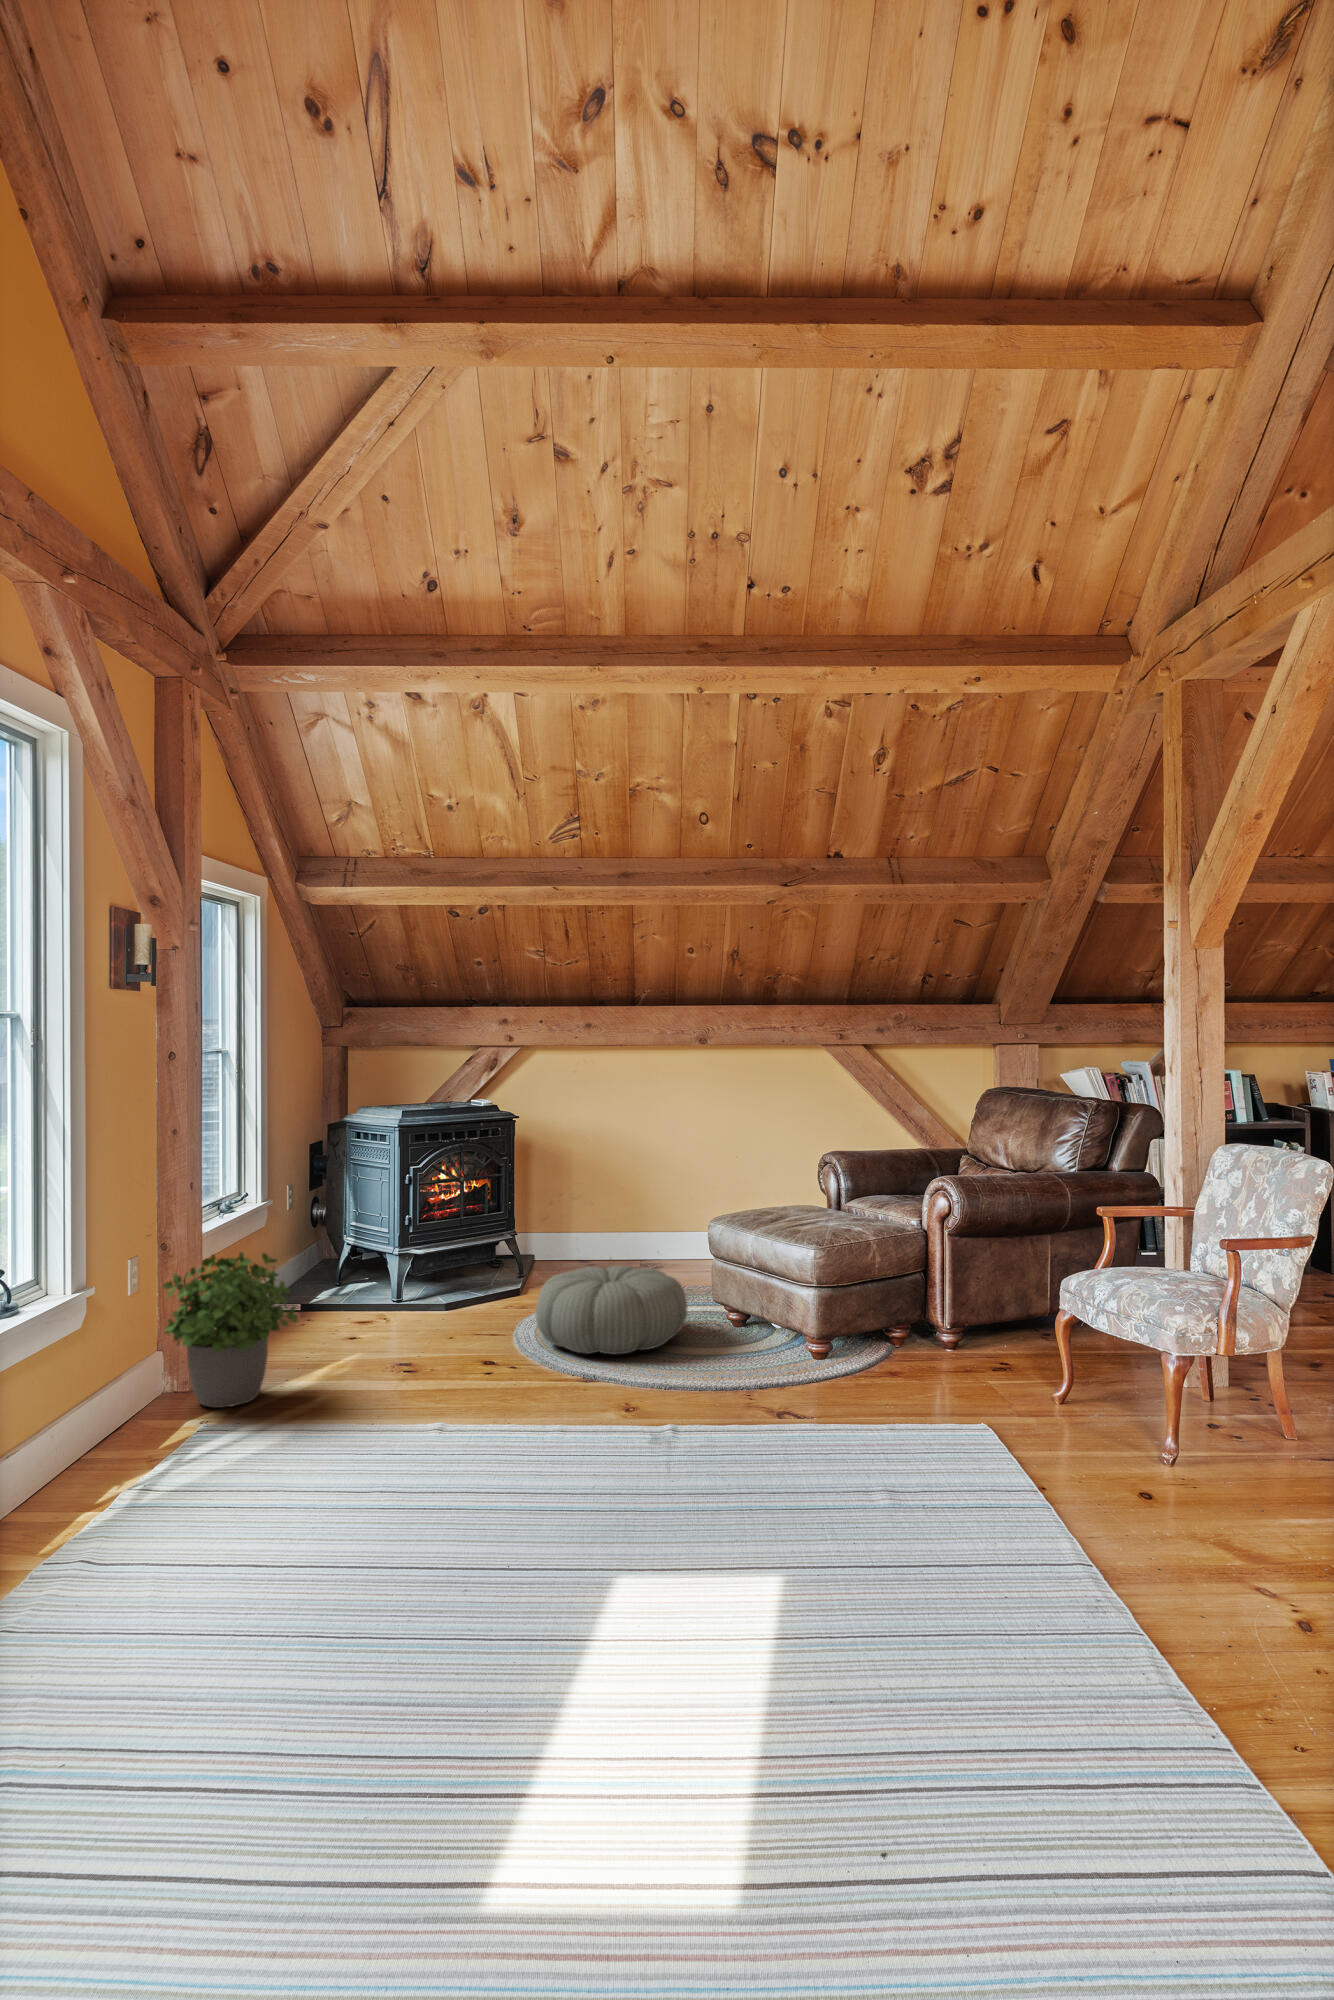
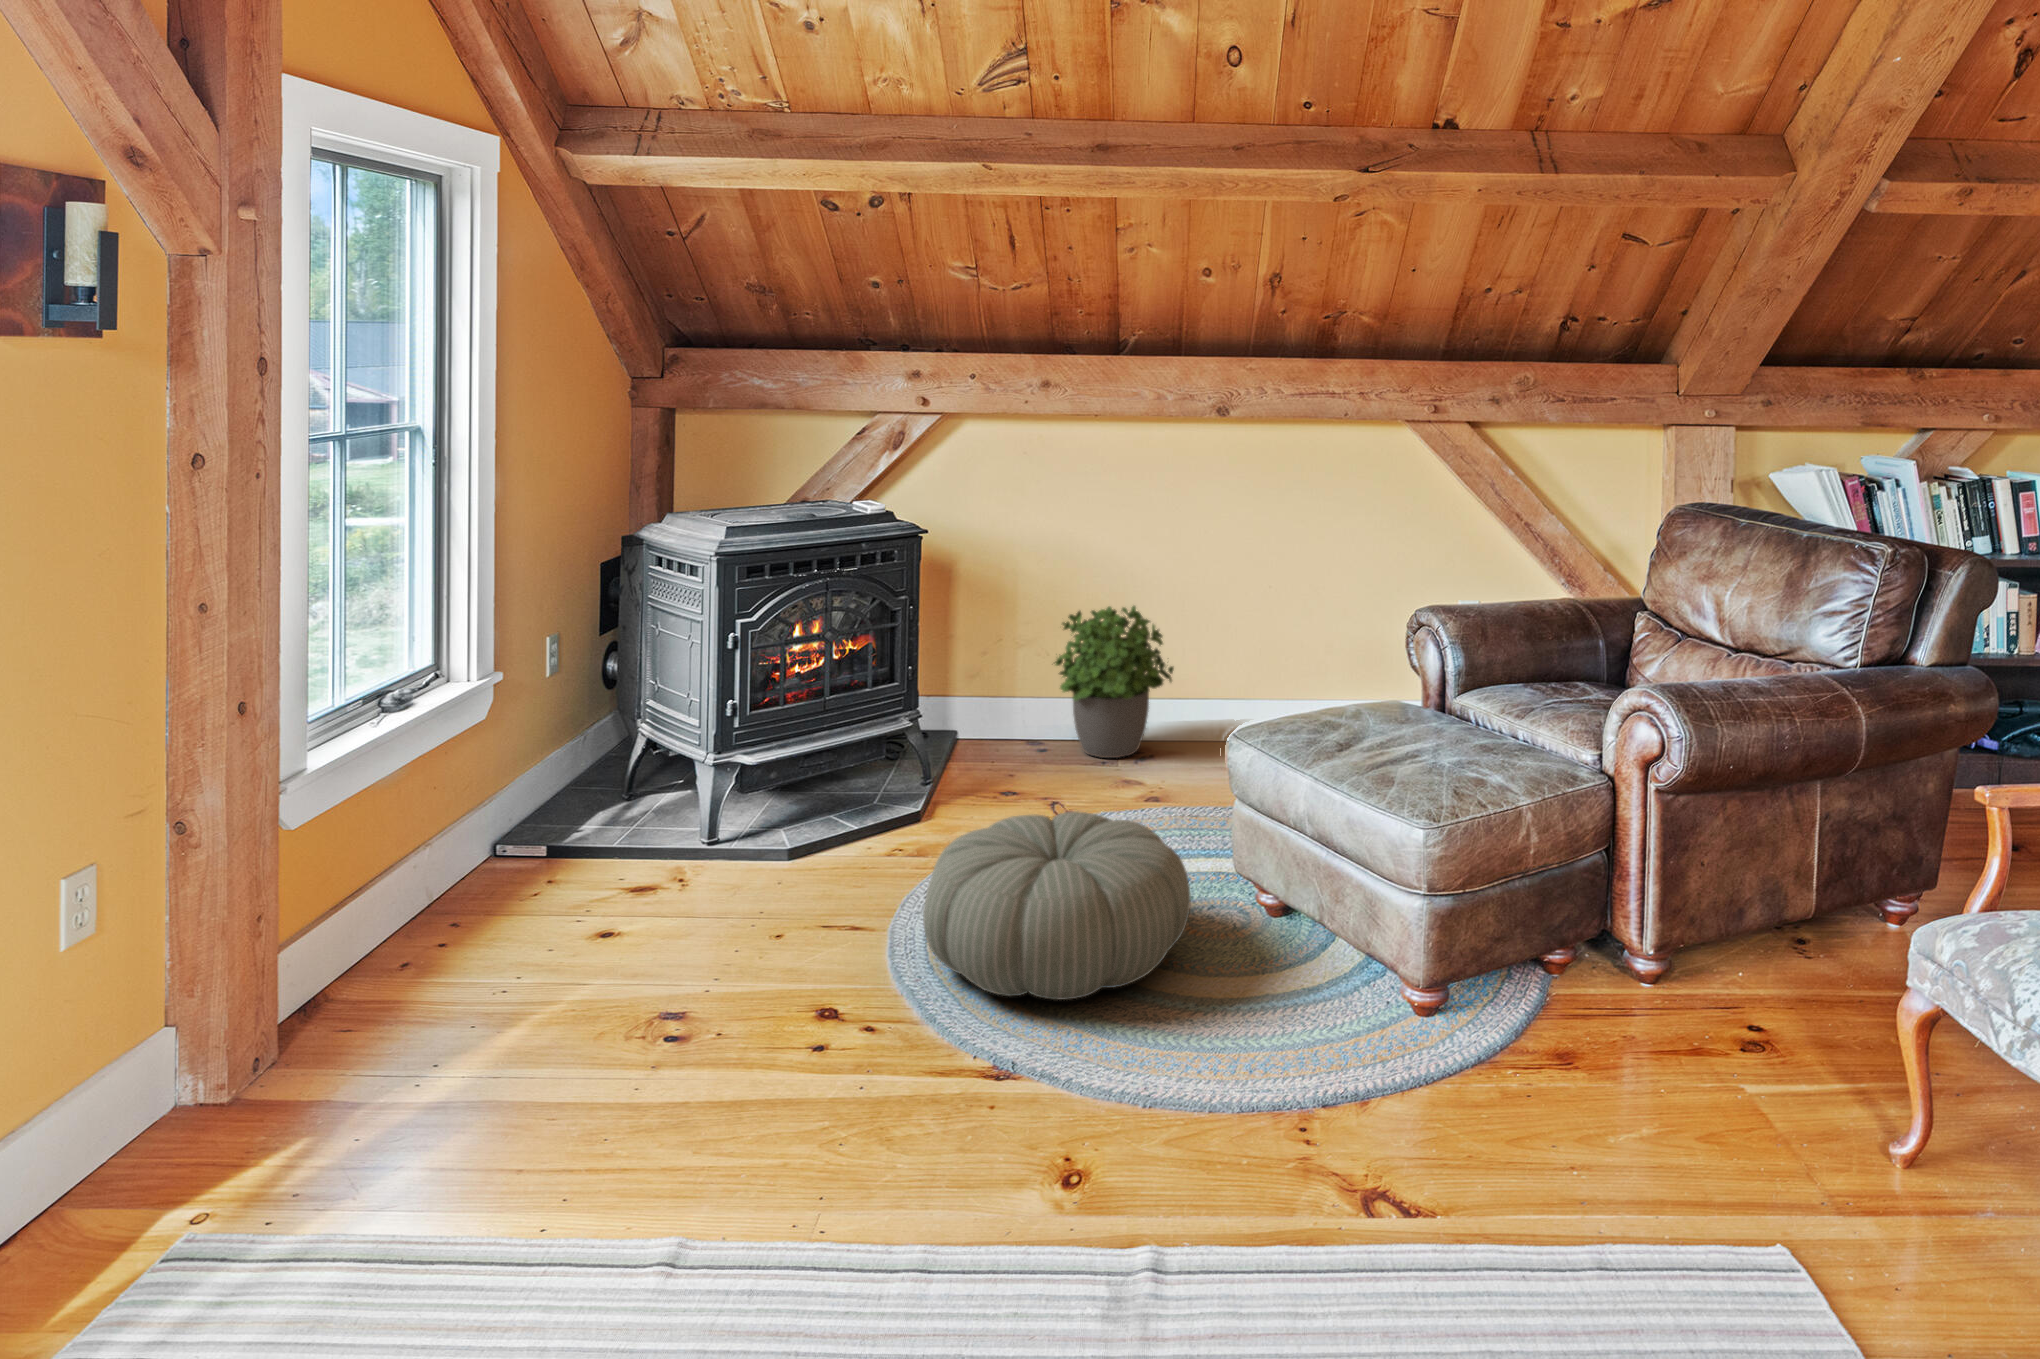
potted plant: present [163,1252,297,1407] -> present [1055,606,1174,758]

